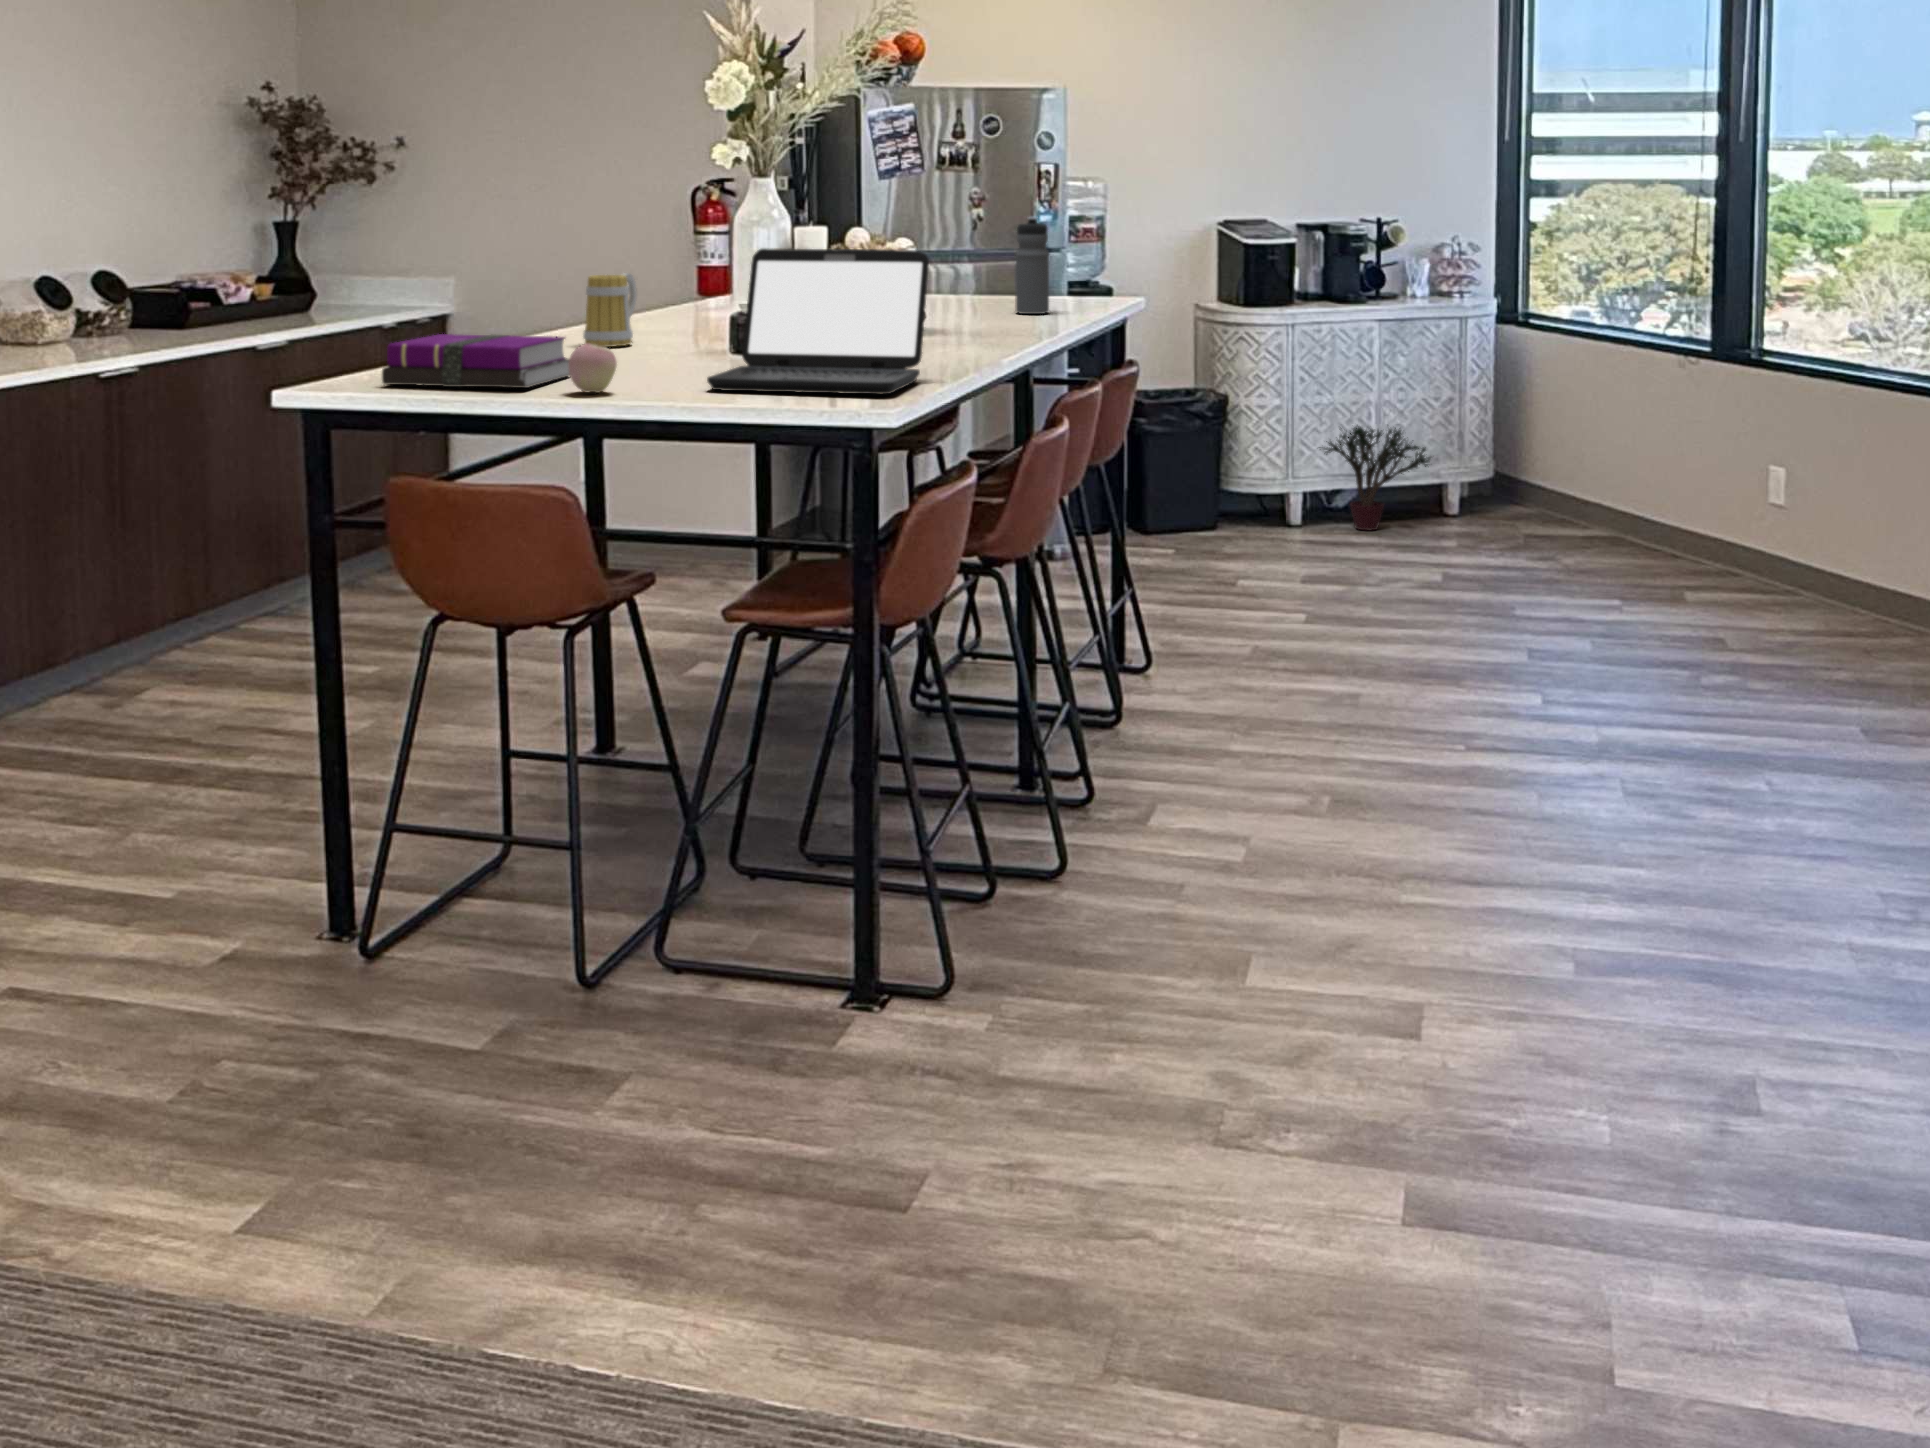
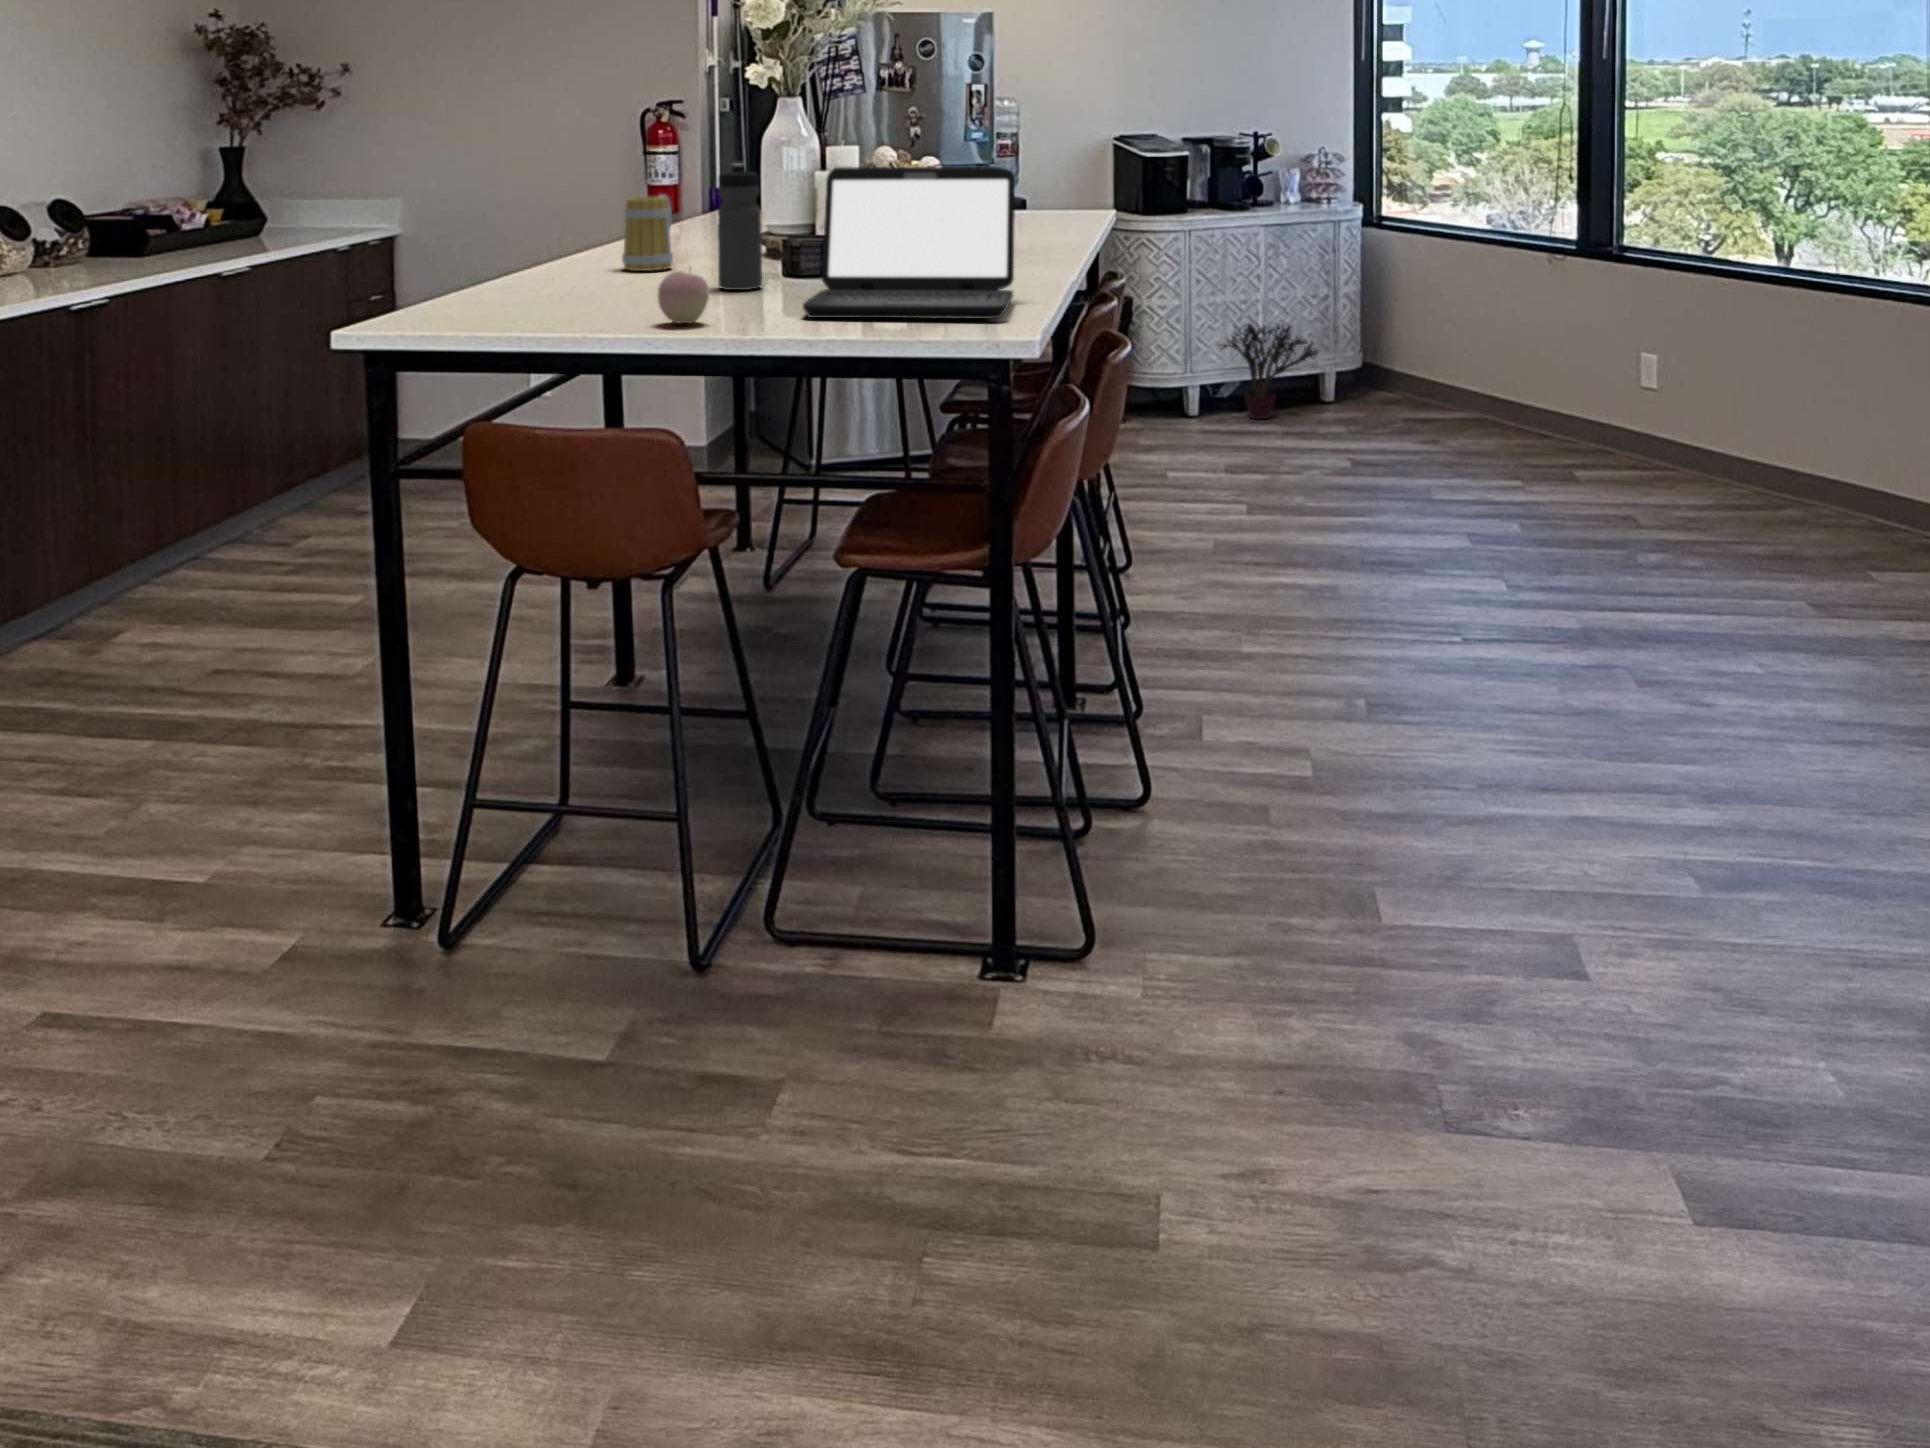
water bottle: present [1015,217,1049,314] -> present [717,163,762,290]
notebook: present [382,334,570,388] -> none [448,262,644,320]

